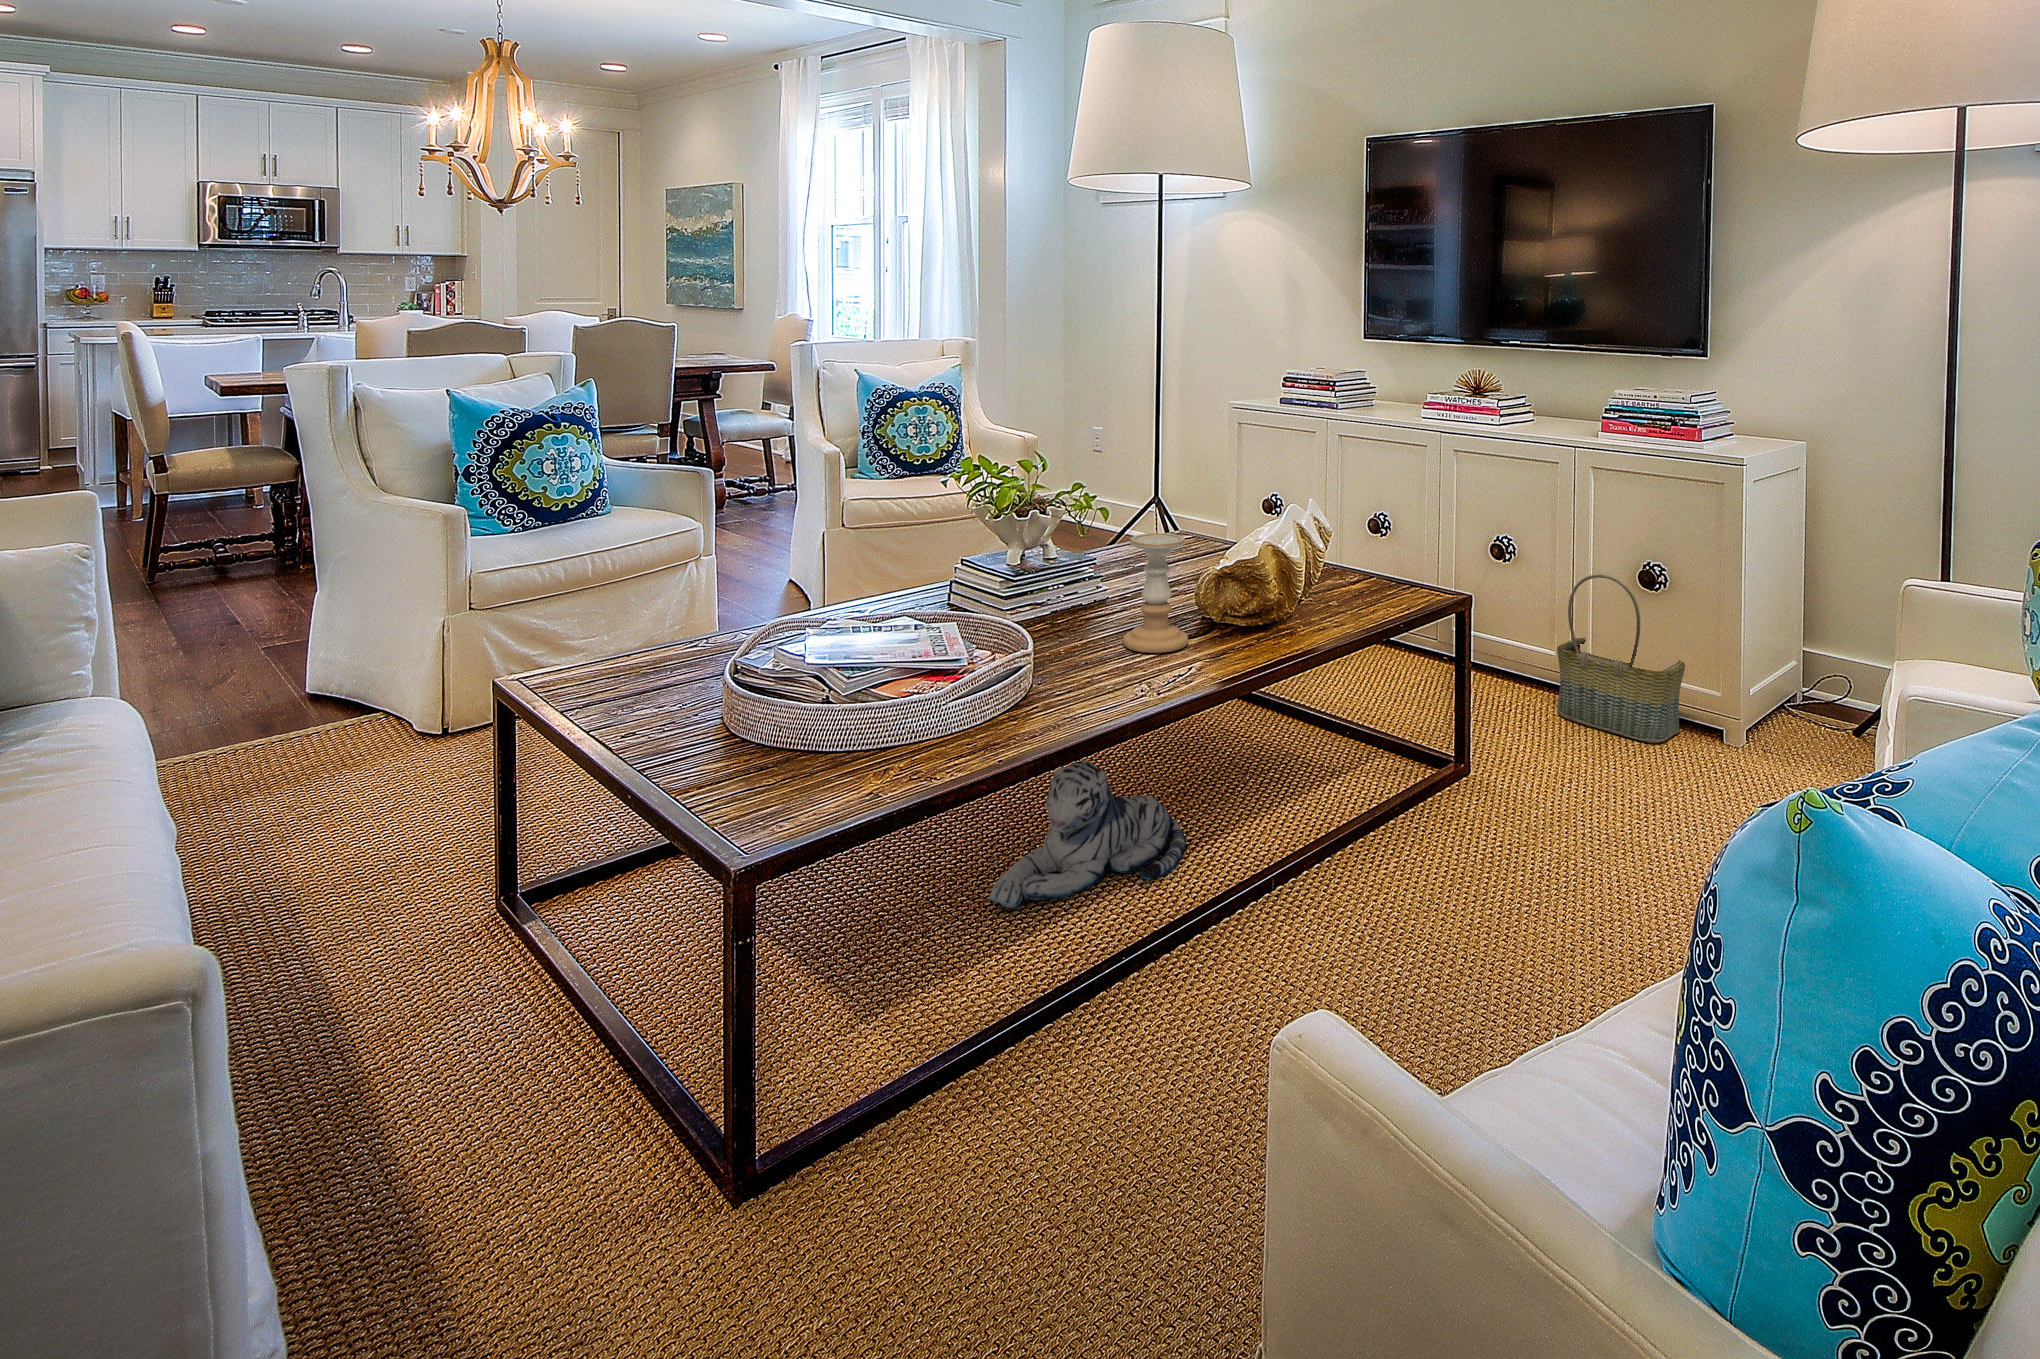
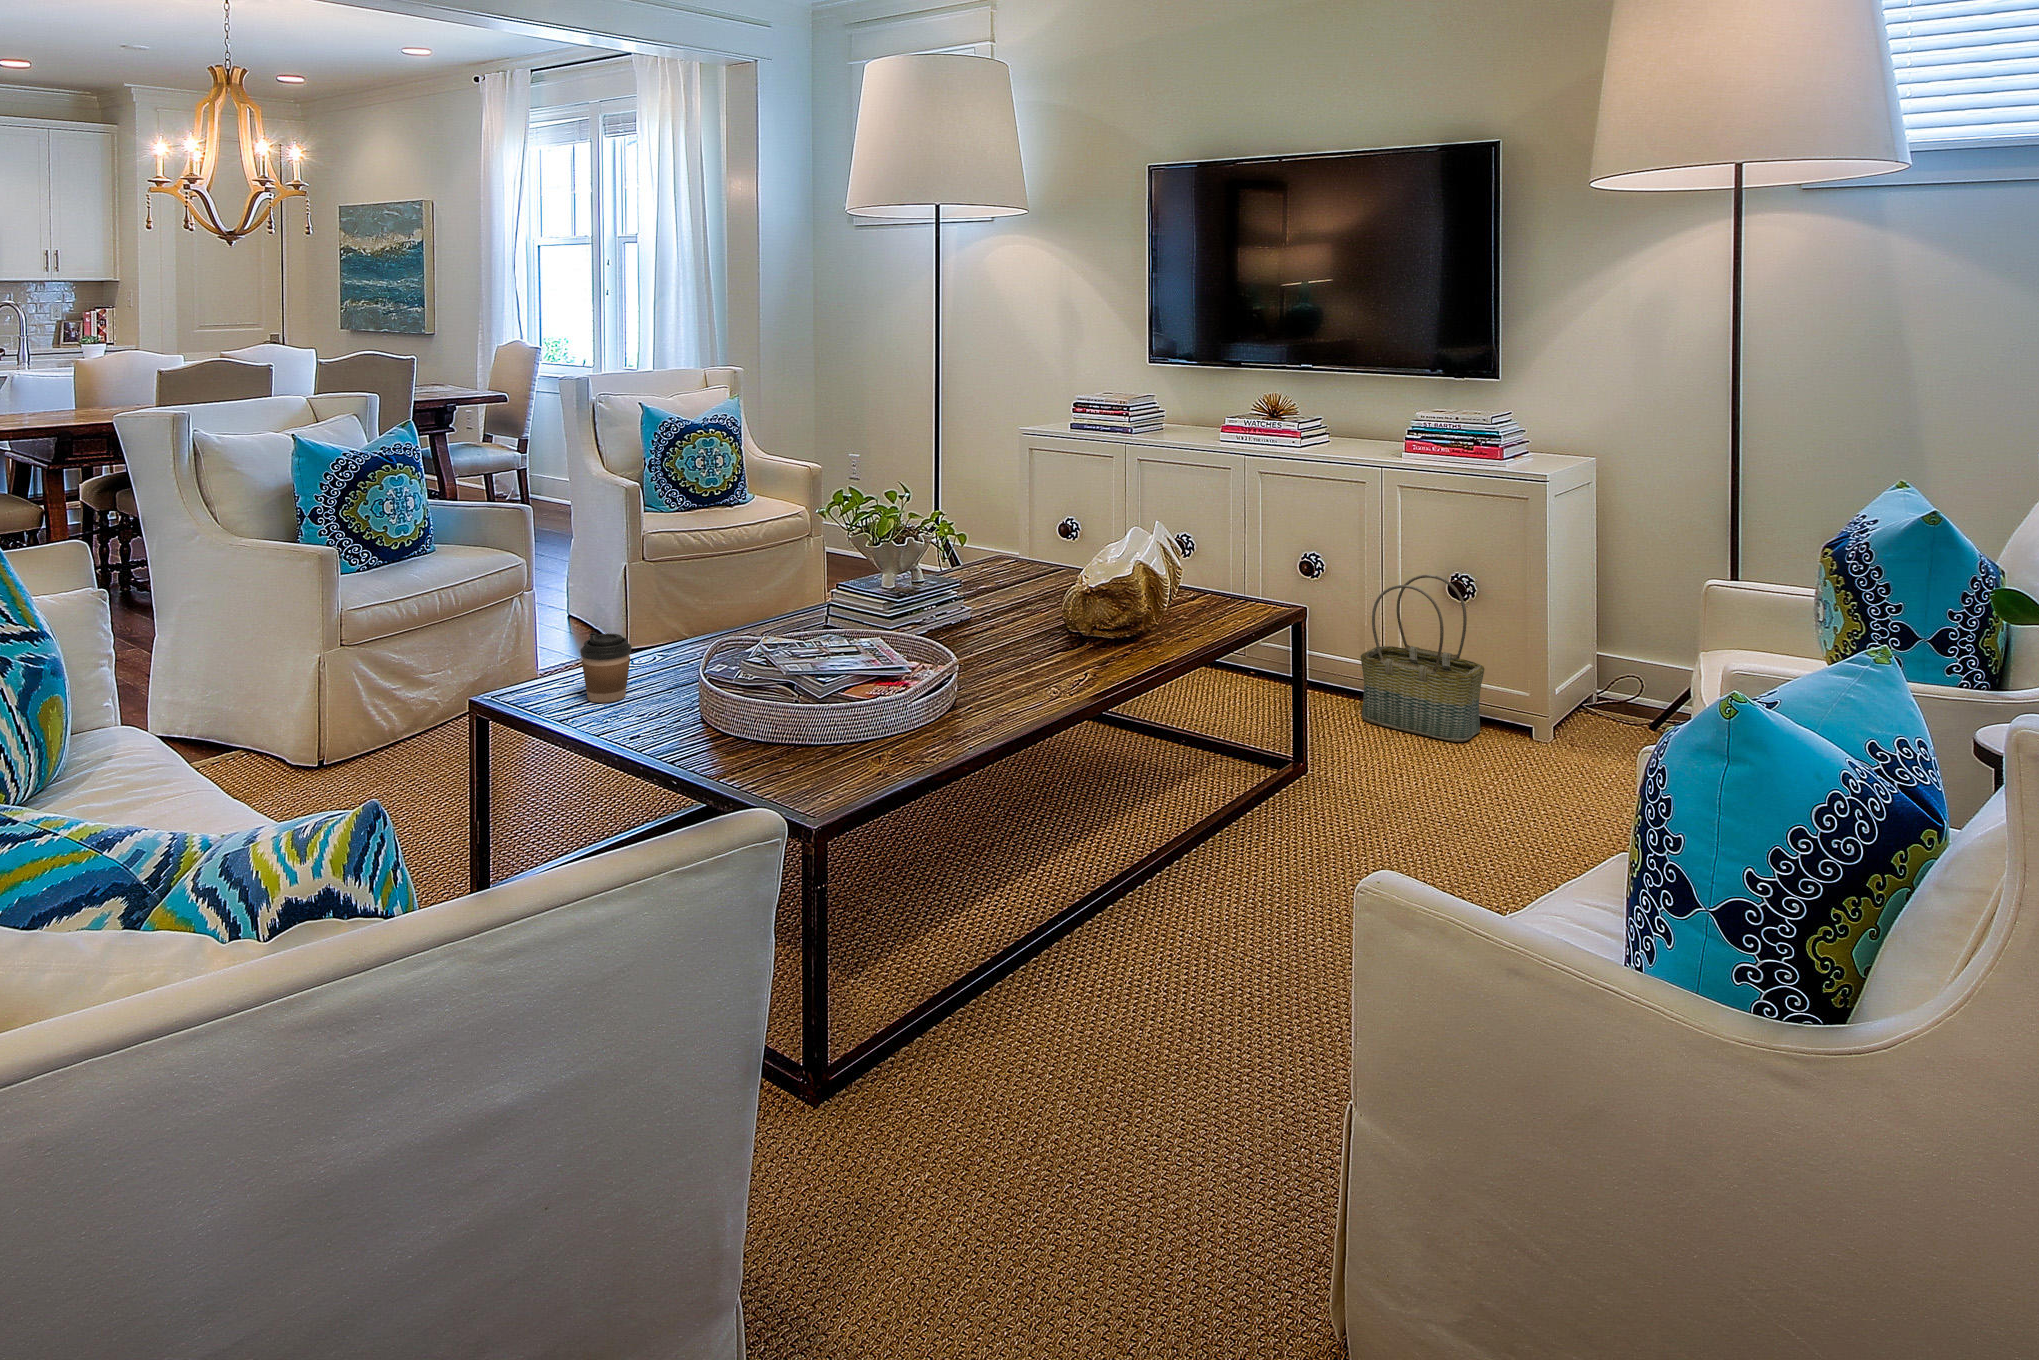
candle holder: present [1123,533,1188,653] -> none [1005,554,1064,662]
coffee cup: none [607,609,671,689] -> present [580,632,631,702]
plush toy: present [989,760,1186,909] -> none [902,759,1058,893]

